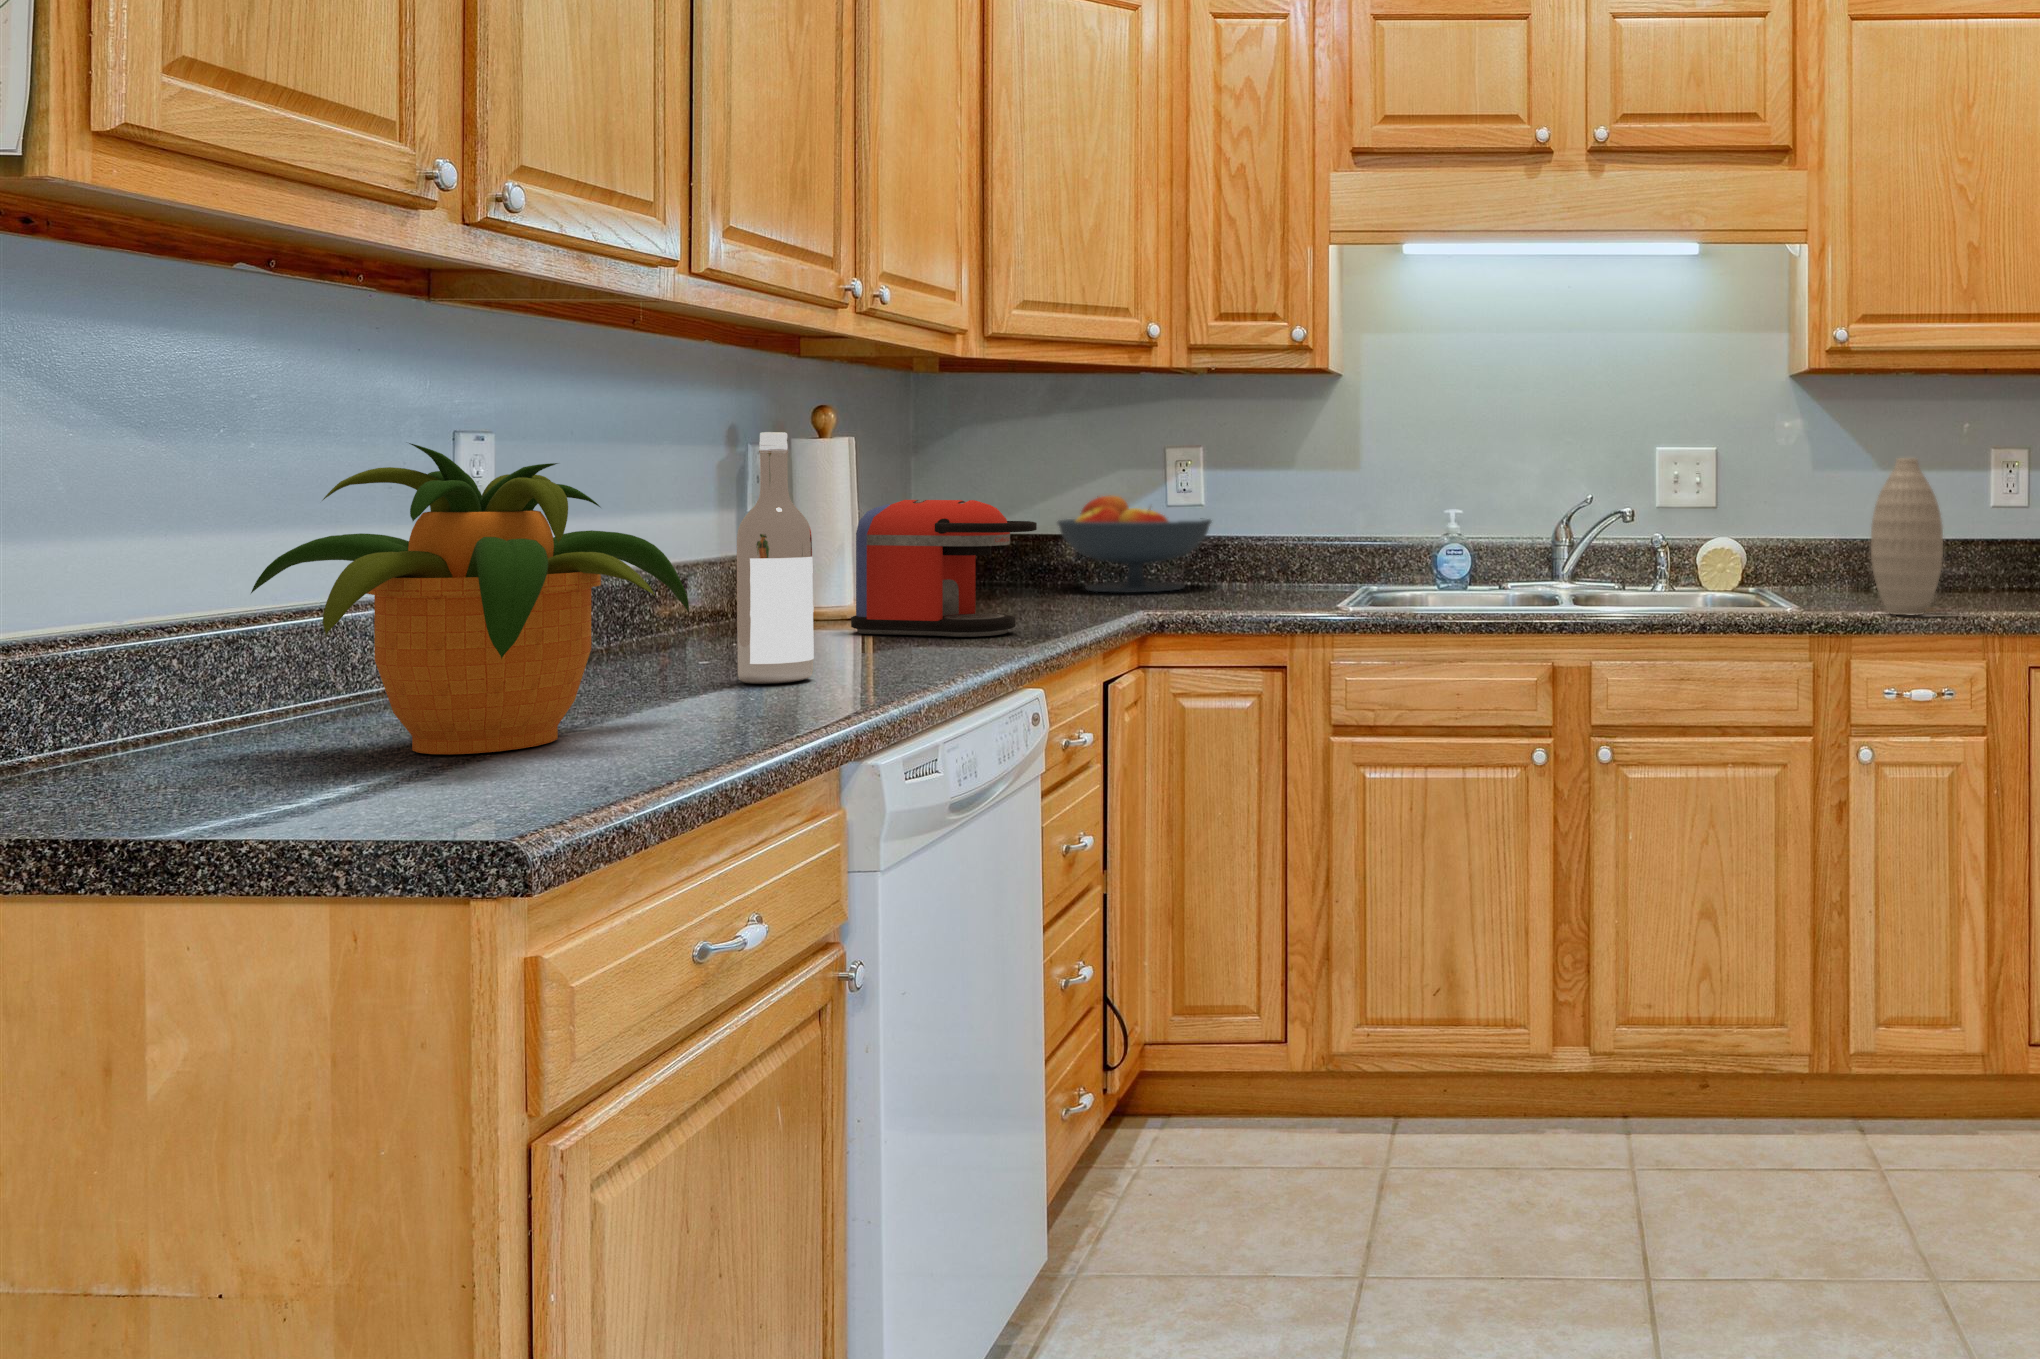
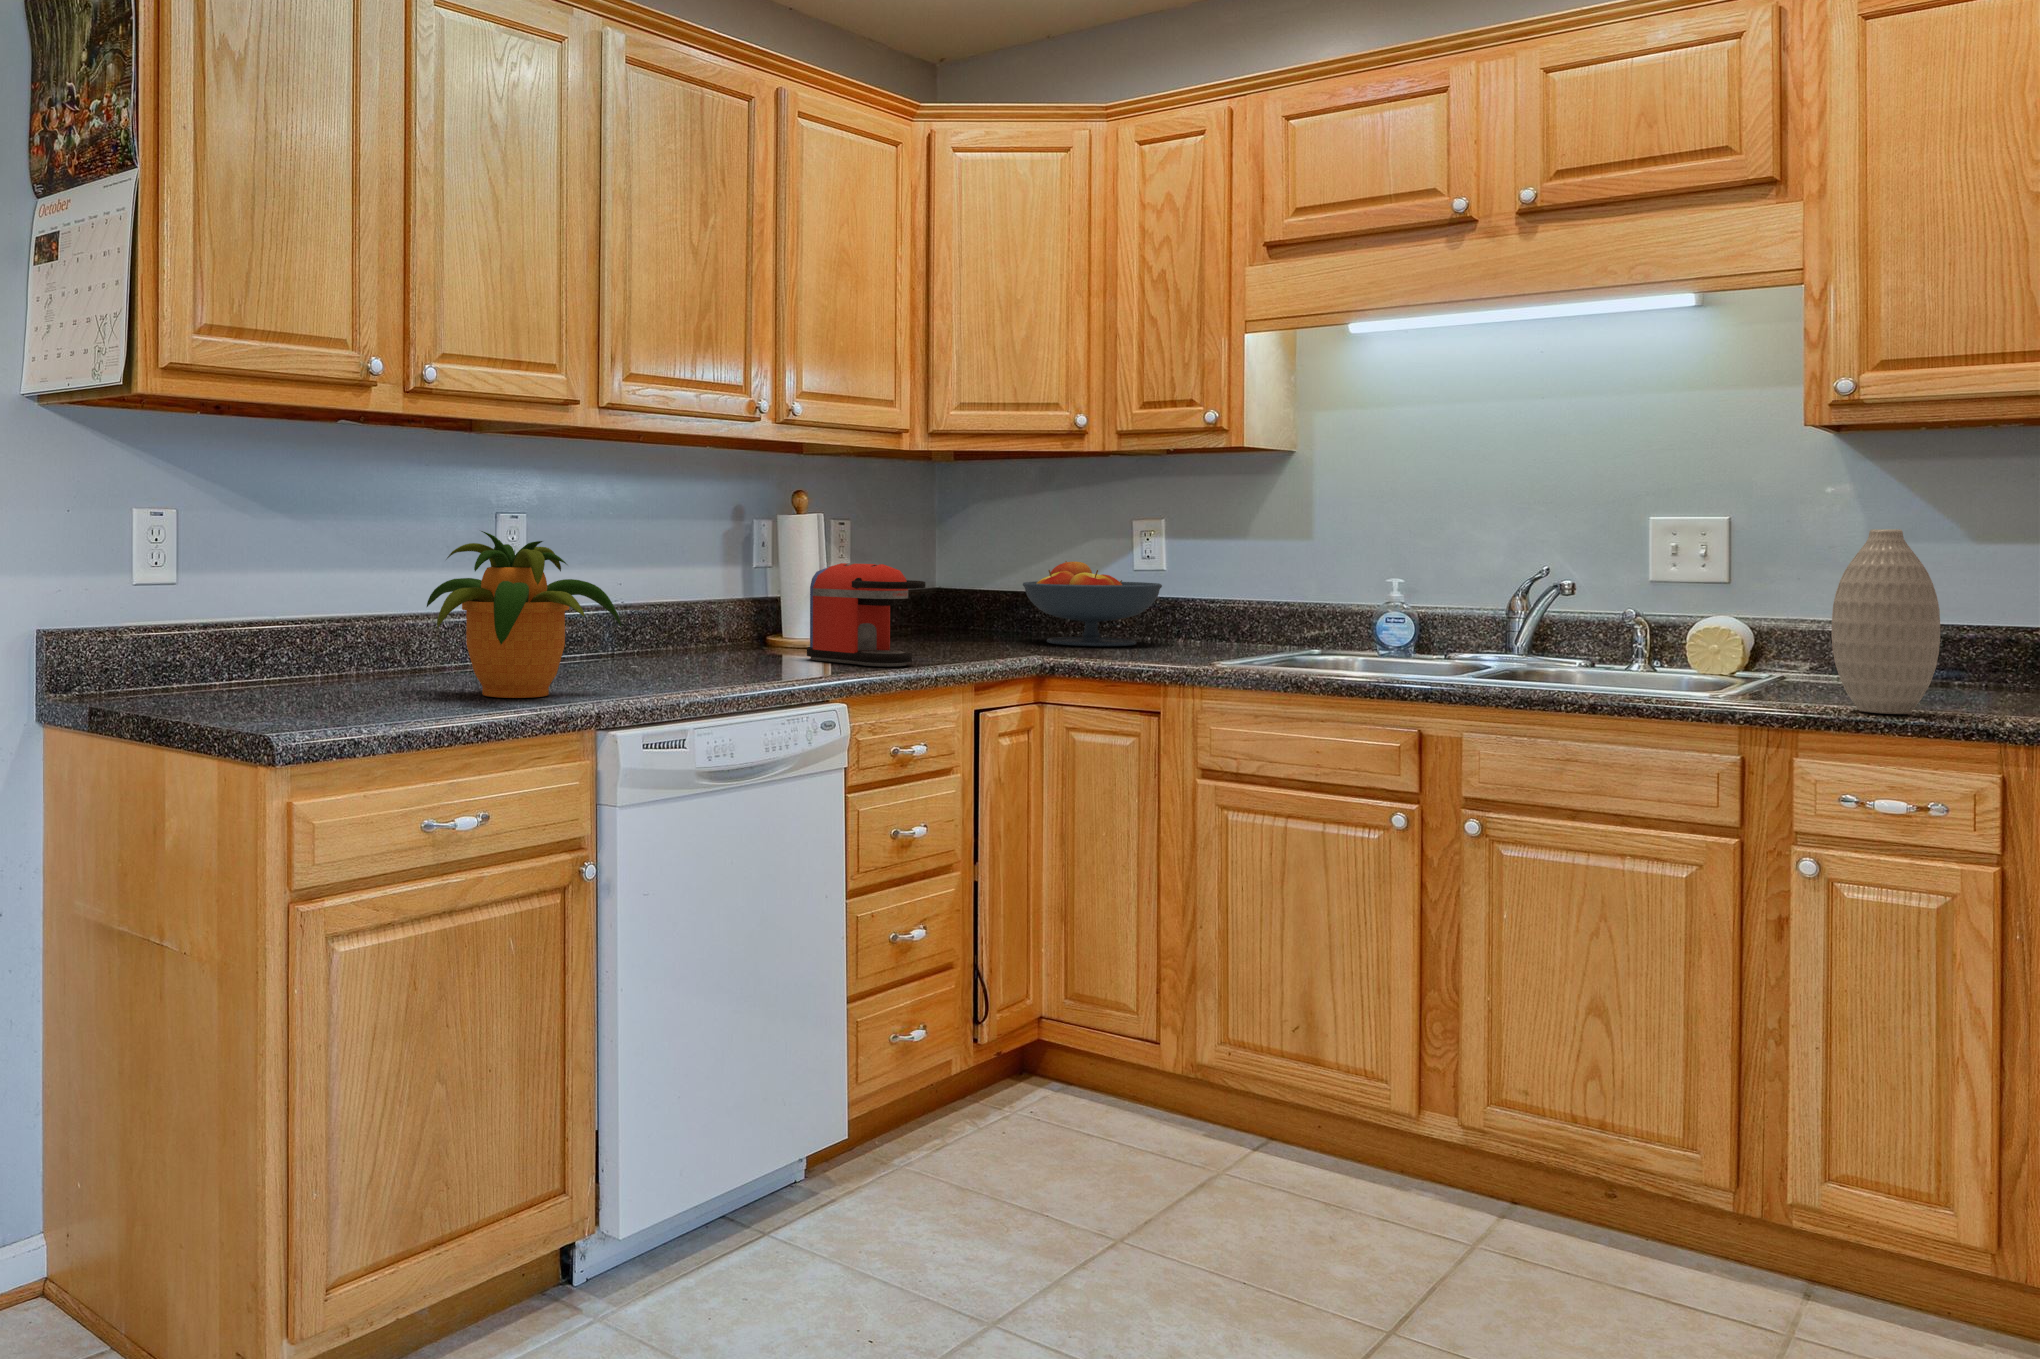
wine bottle: present [737,432,814,684] -> none [680,519,724,681]

